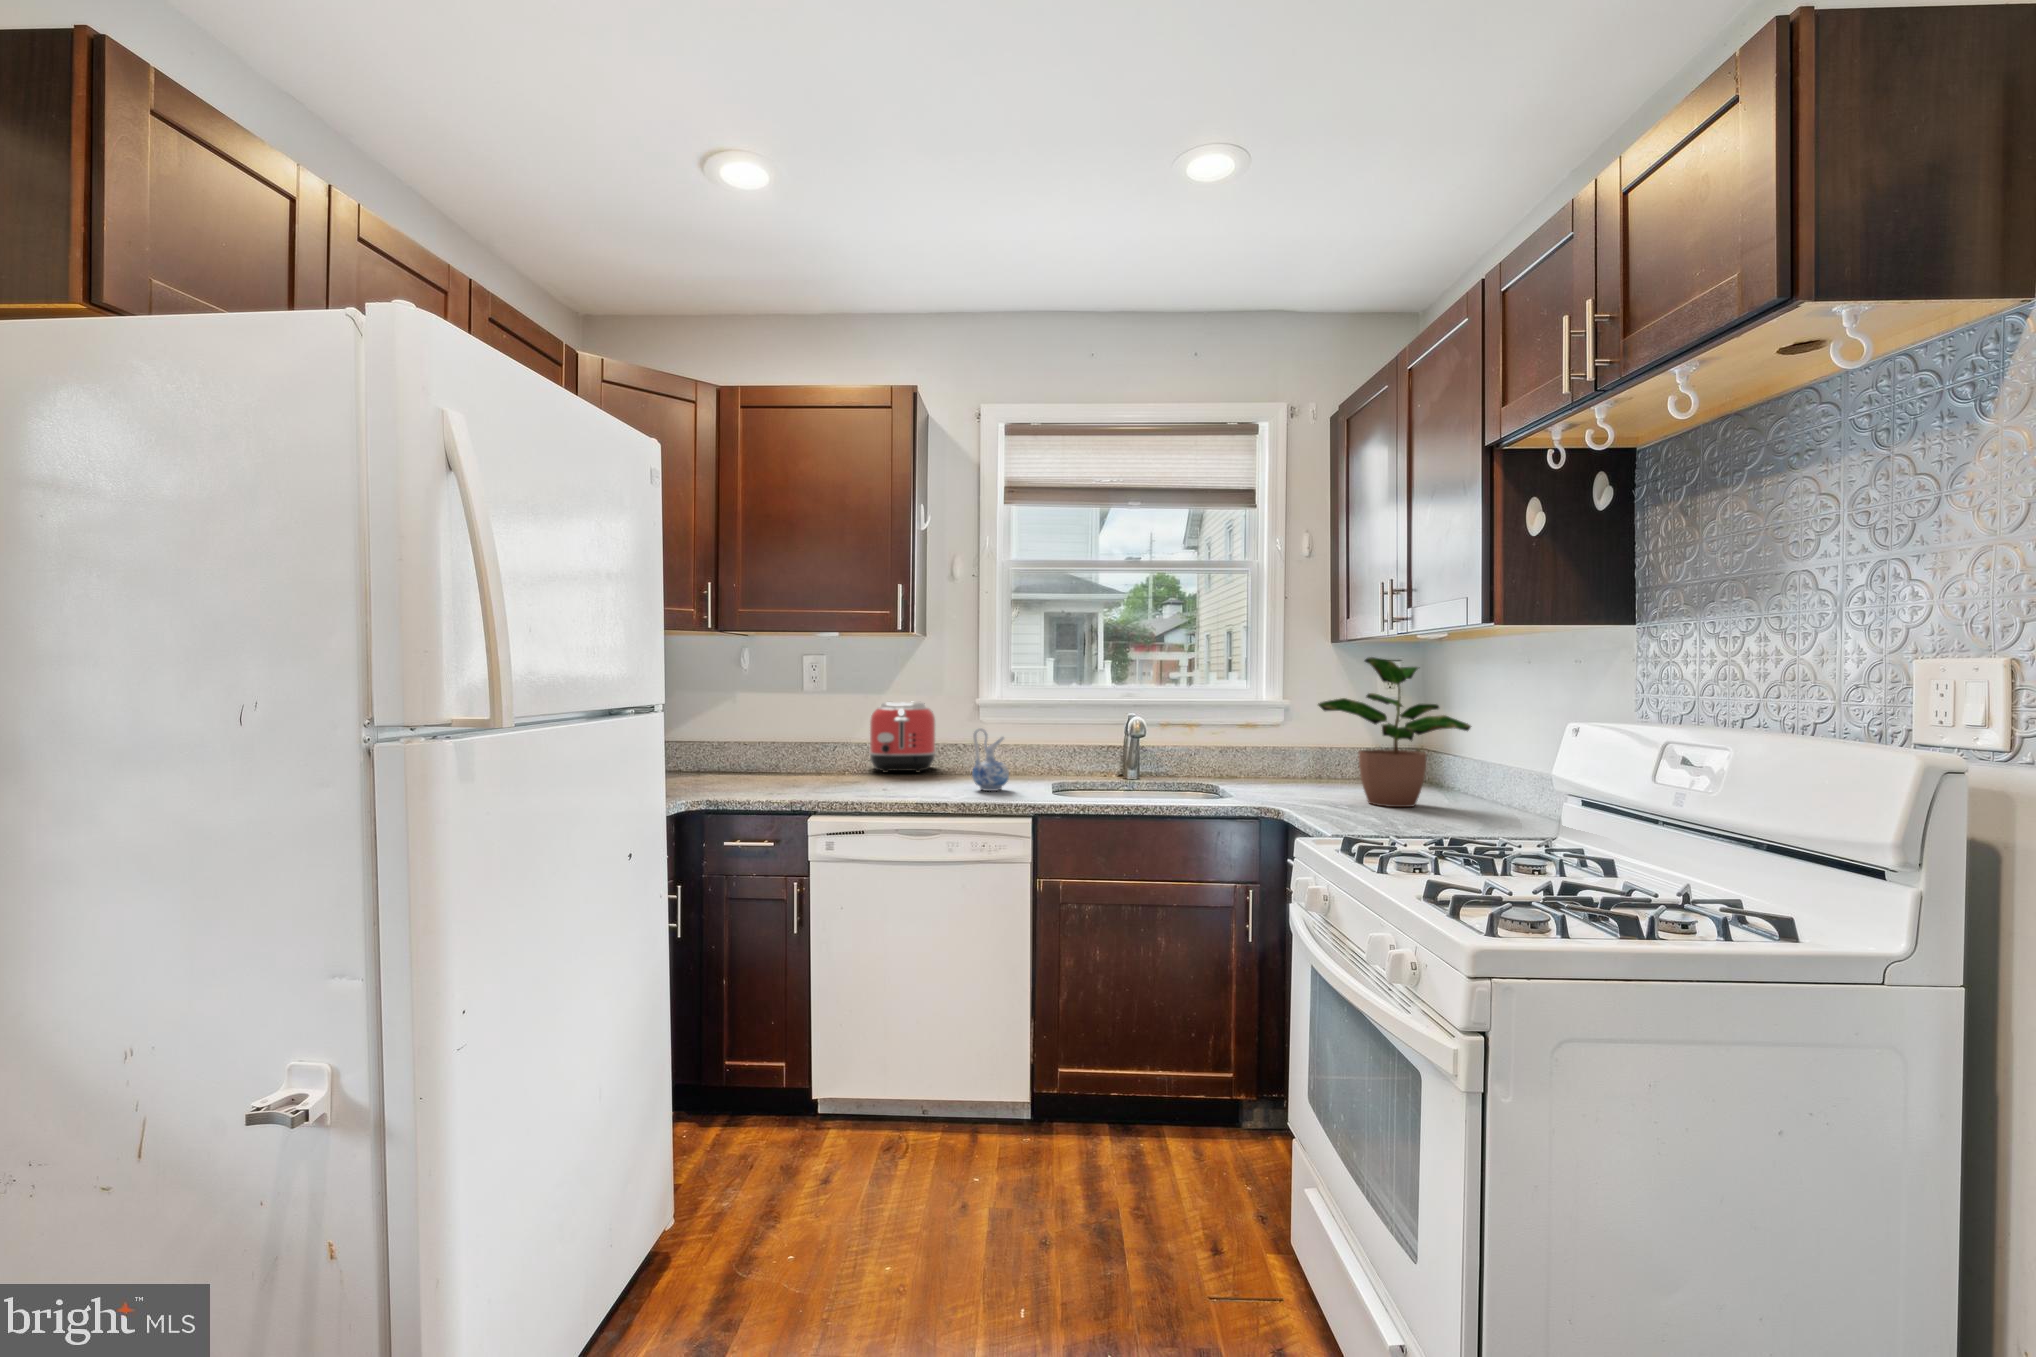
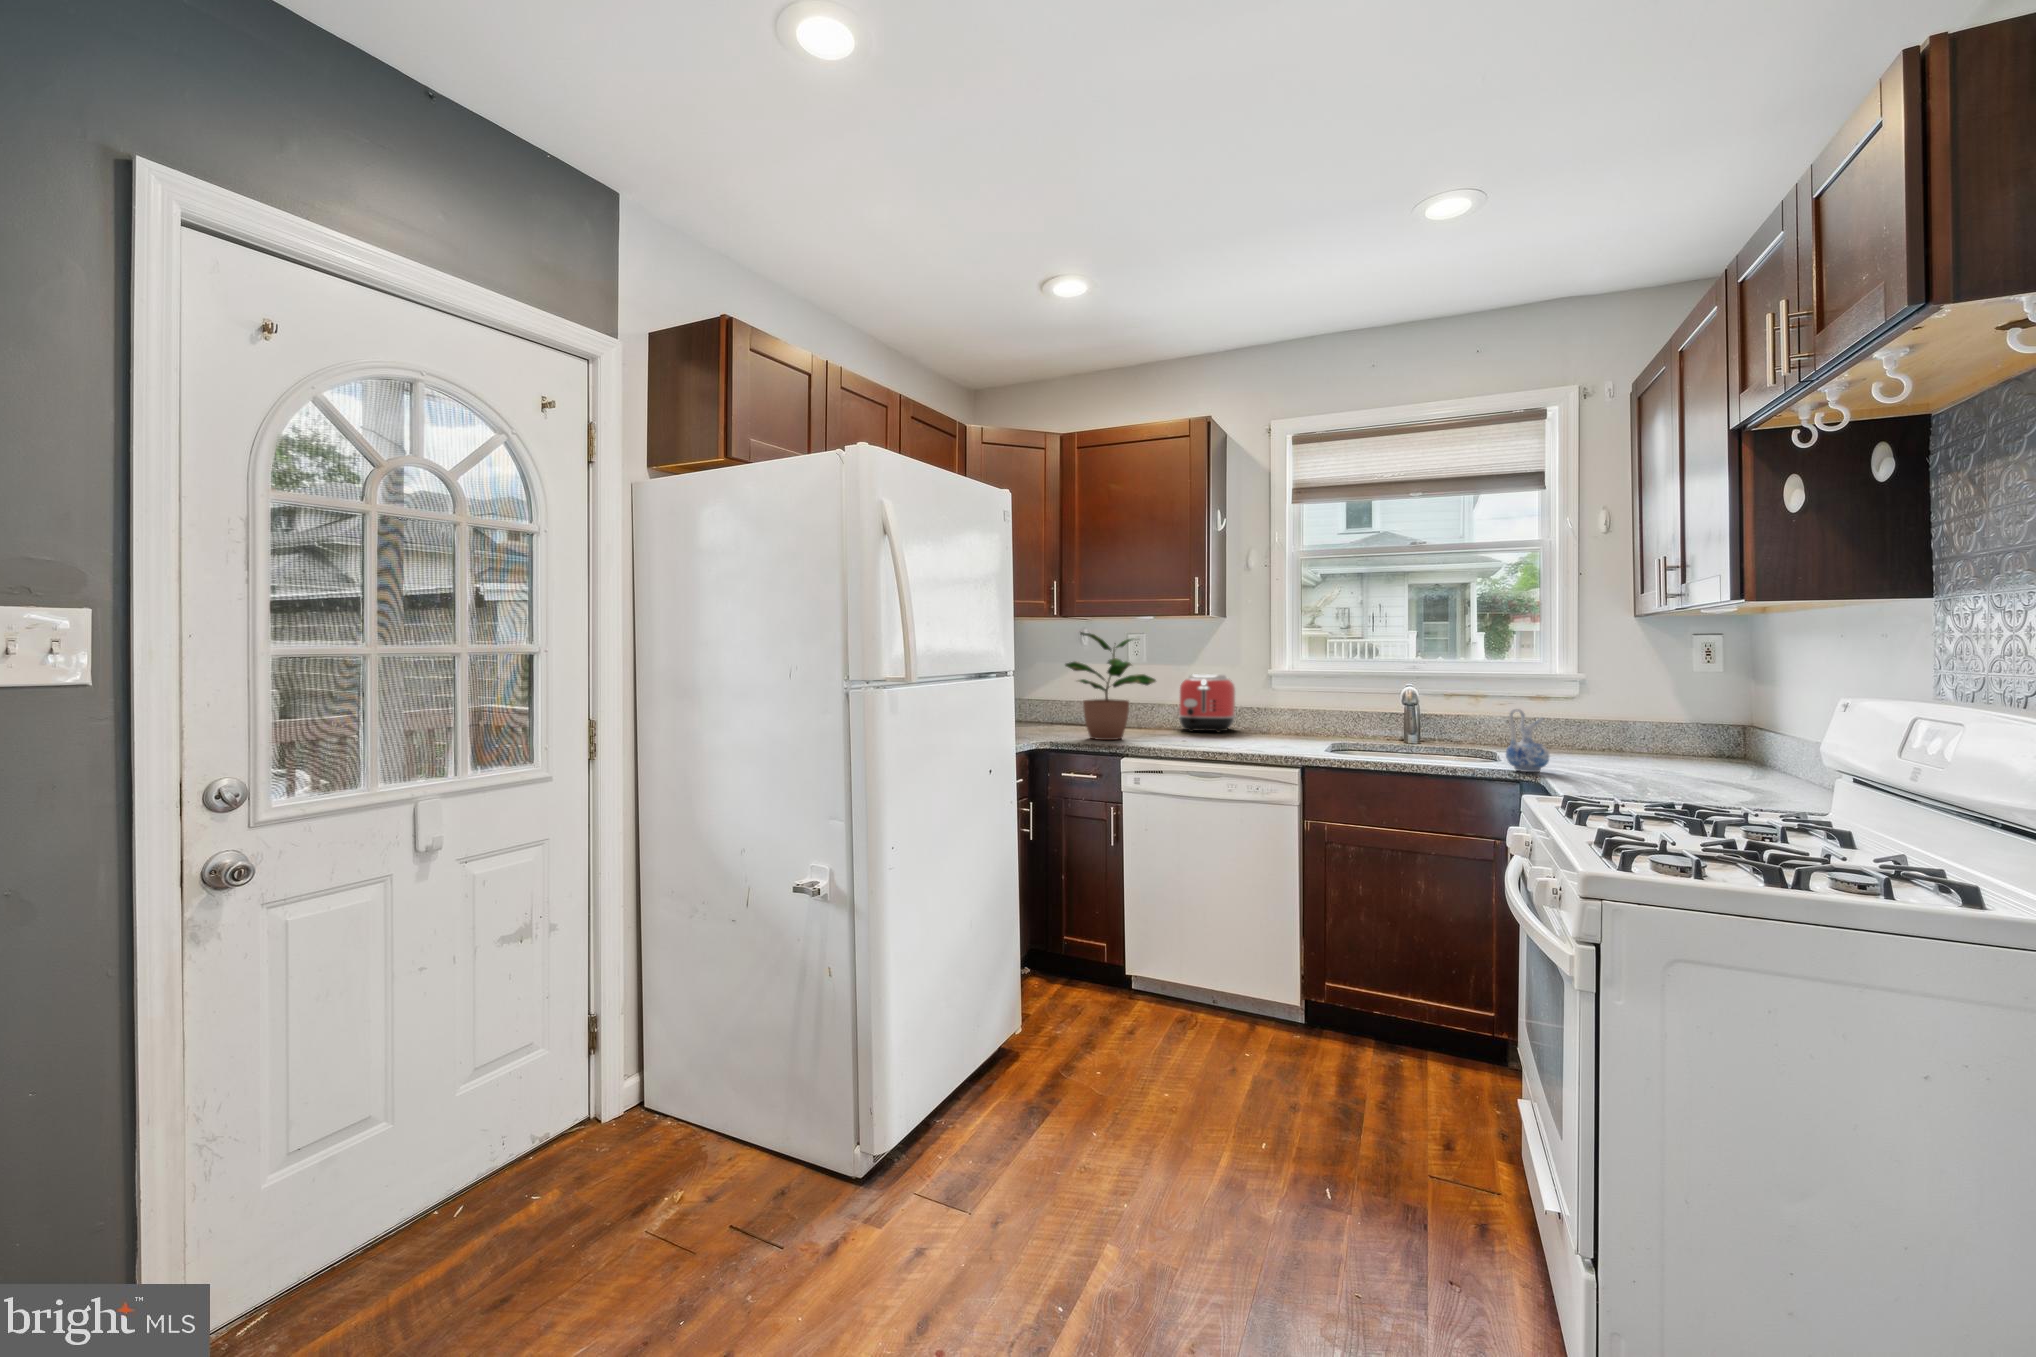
potted plant: present [1318,657,1471,807] -> present [1065,632,1156,740]
ceramic pitcher: present [972,728,1009,791] -> present [1506,709,1549,772]

